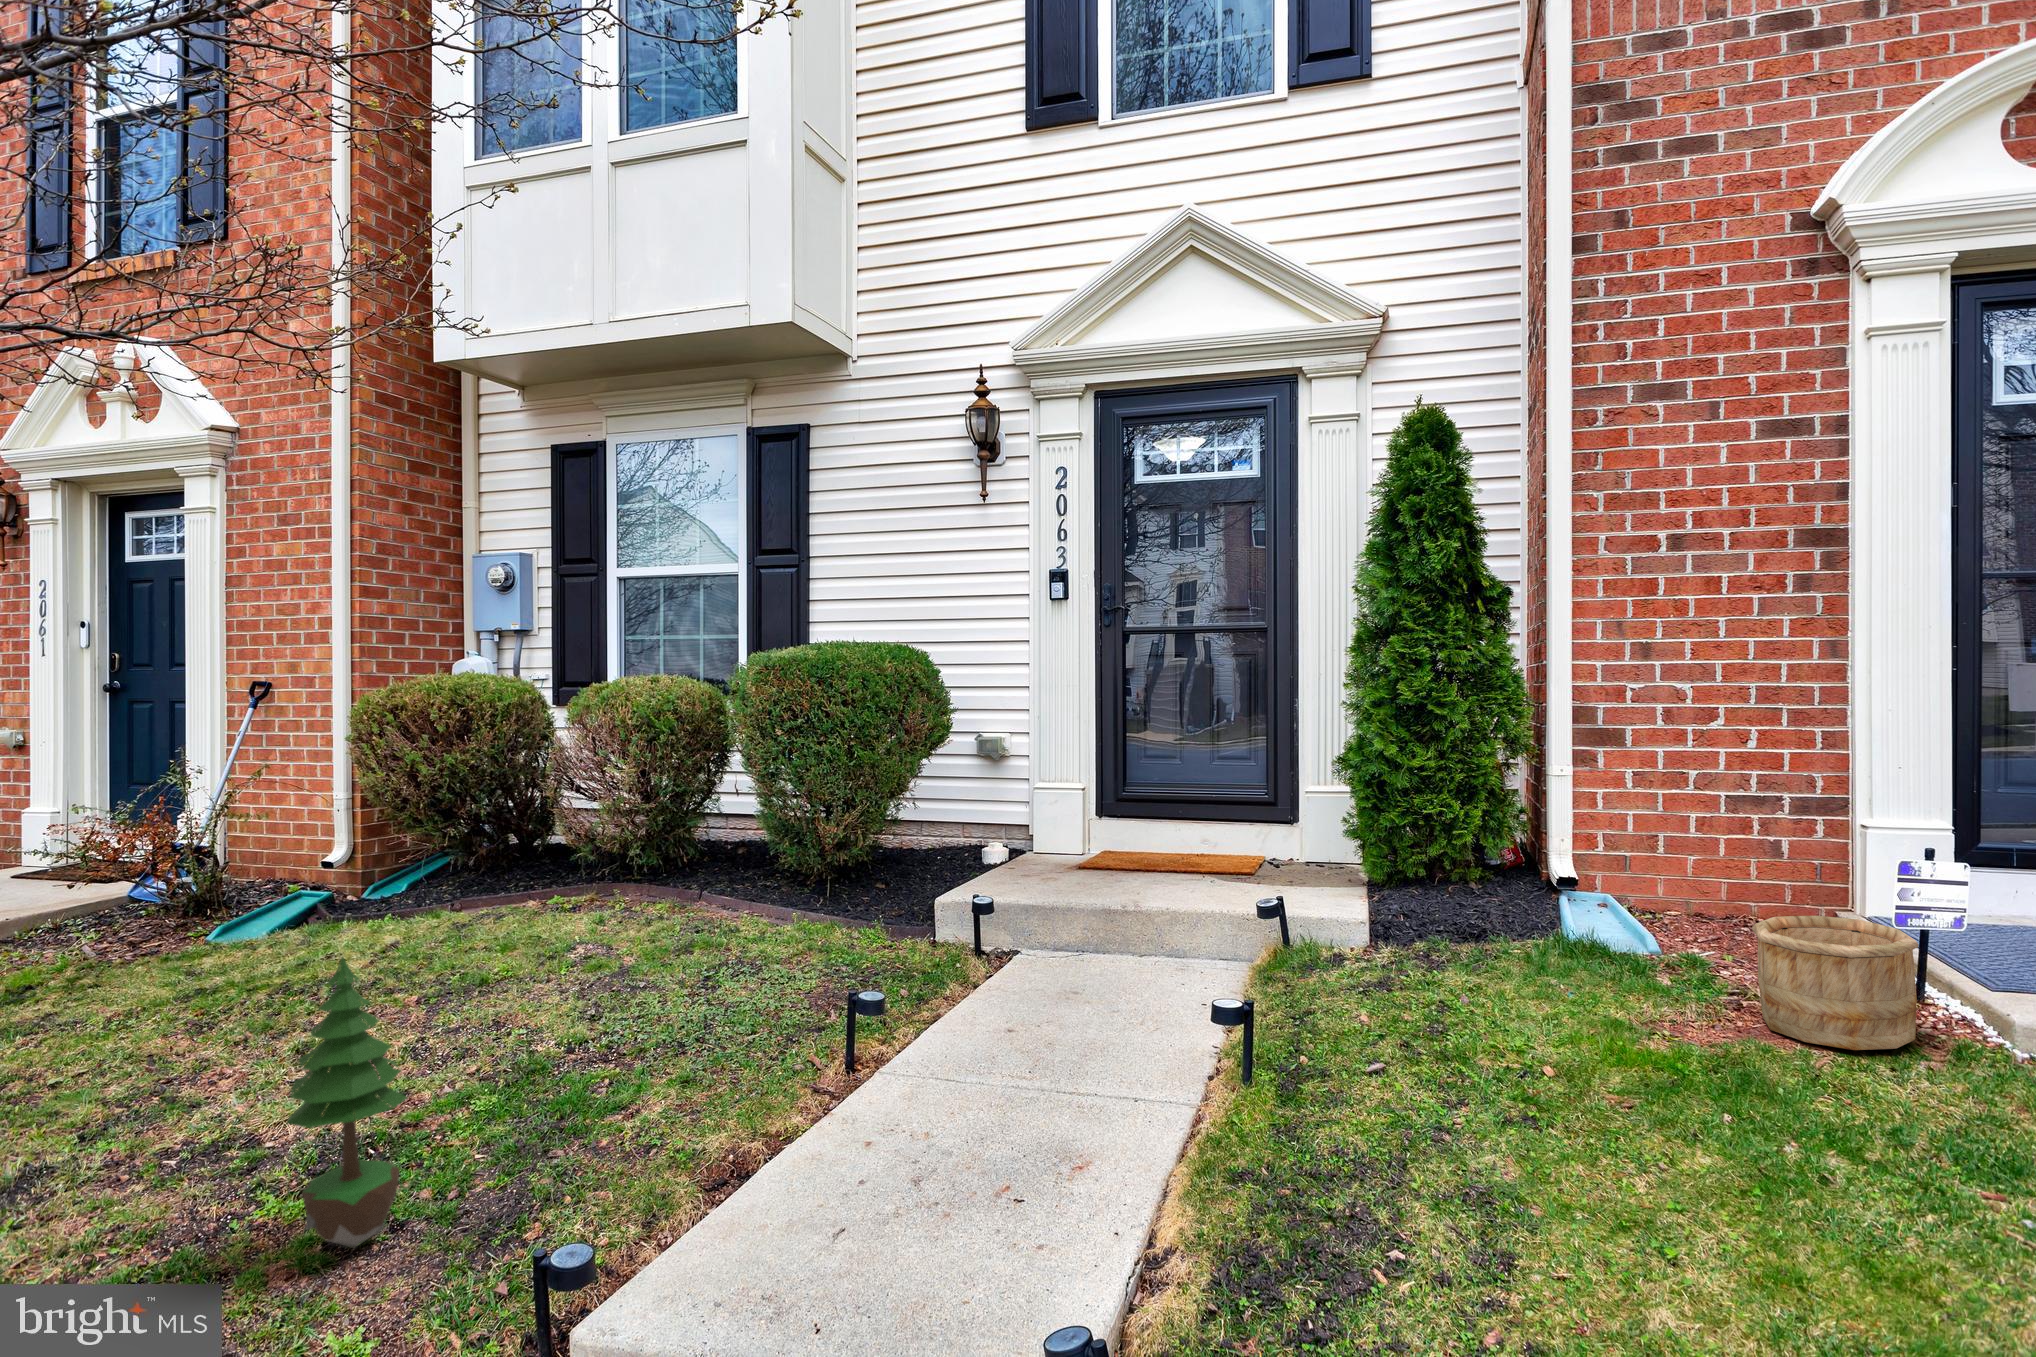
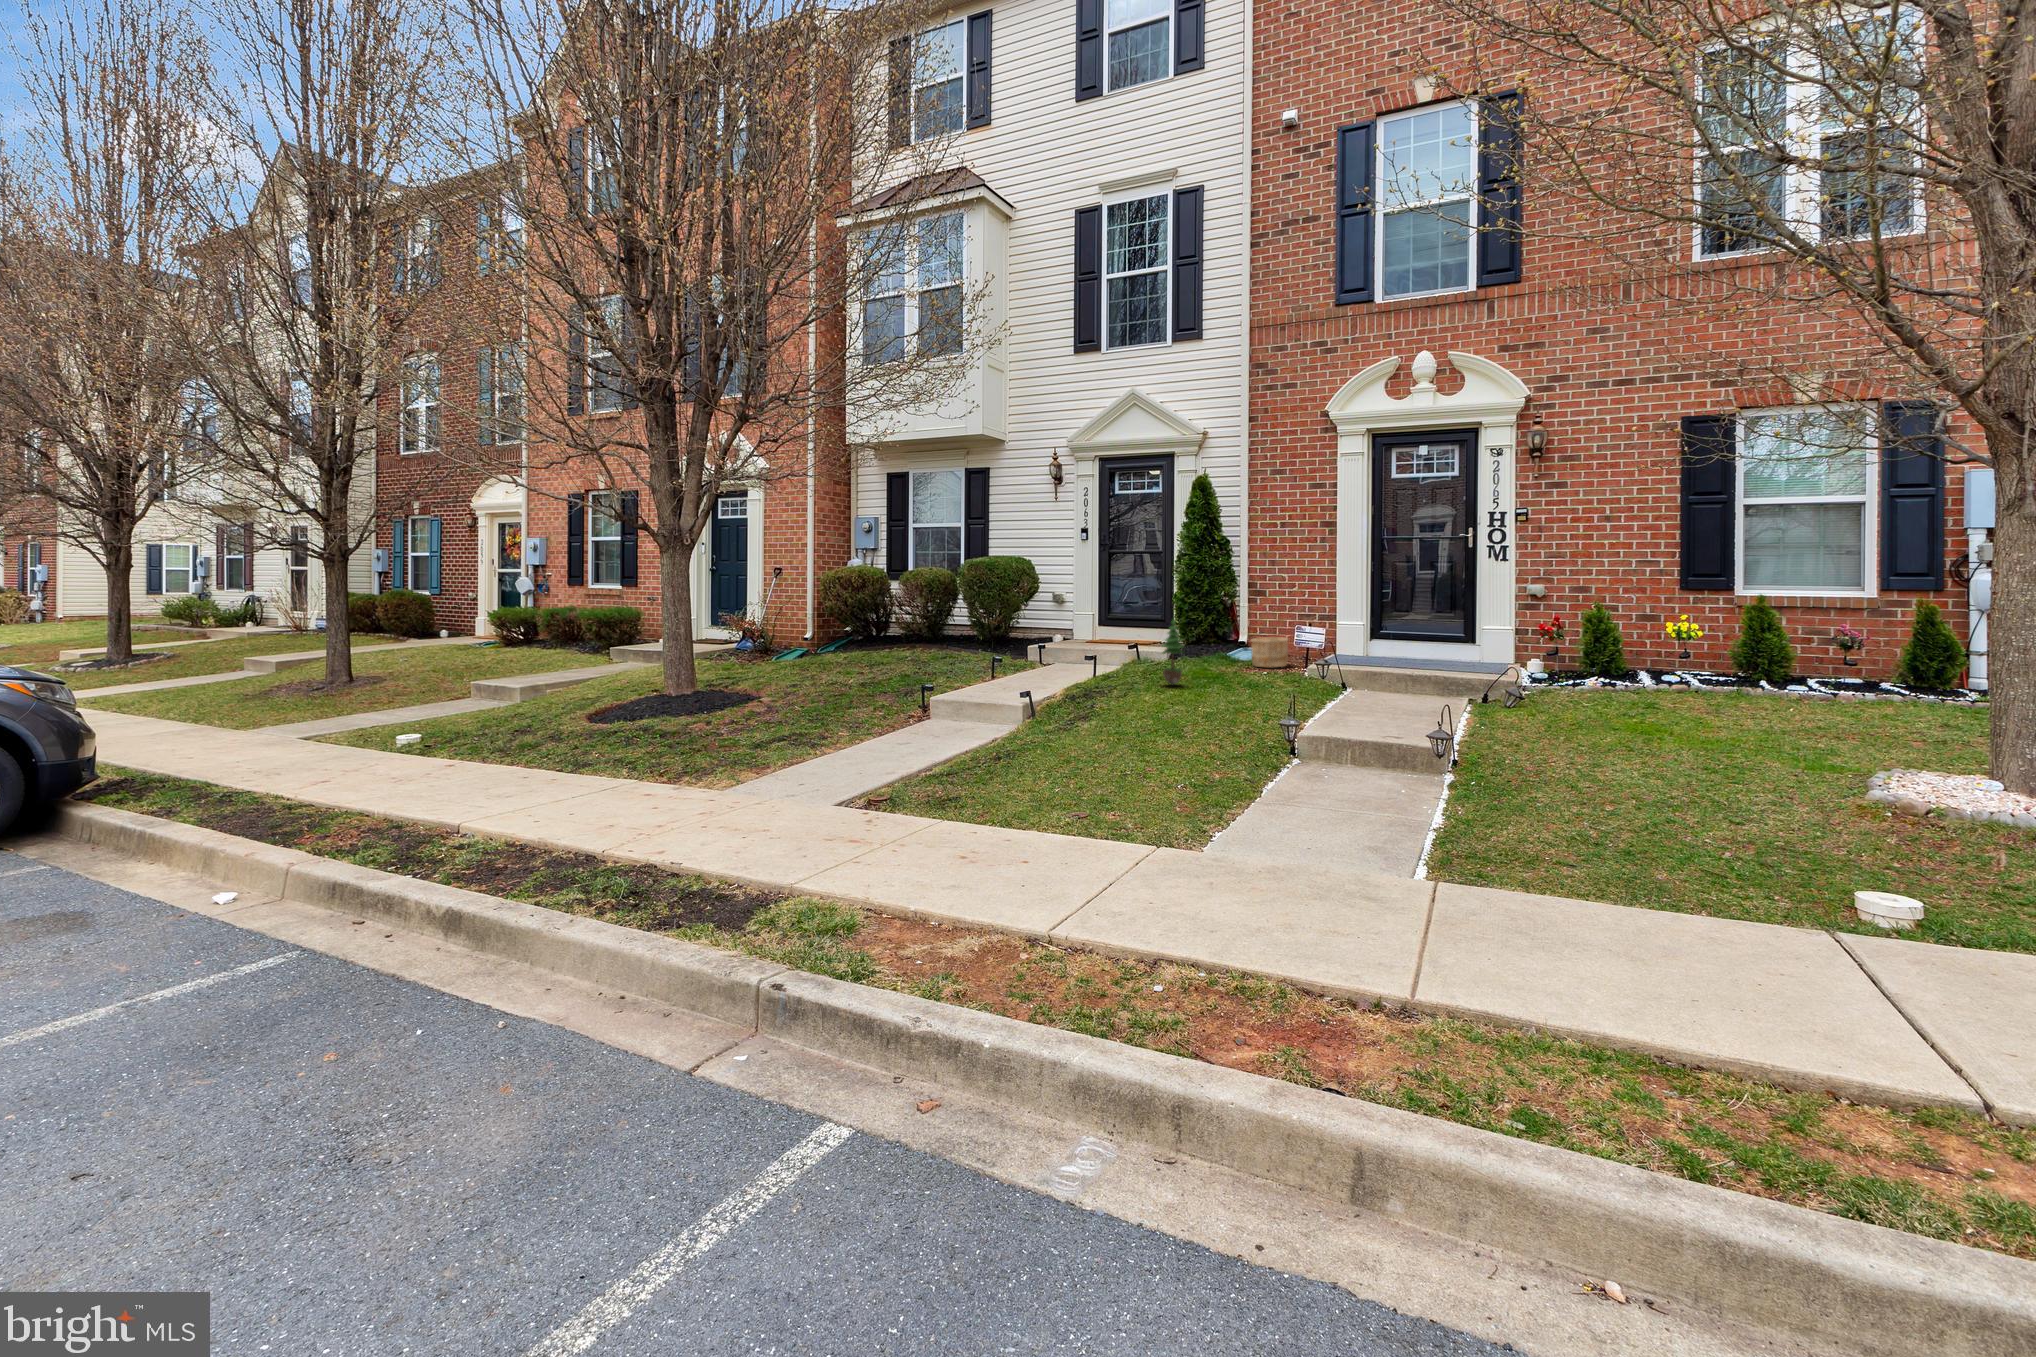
potted tree: present [287,957,407,1248] -> present [1162,619,1183,685]

